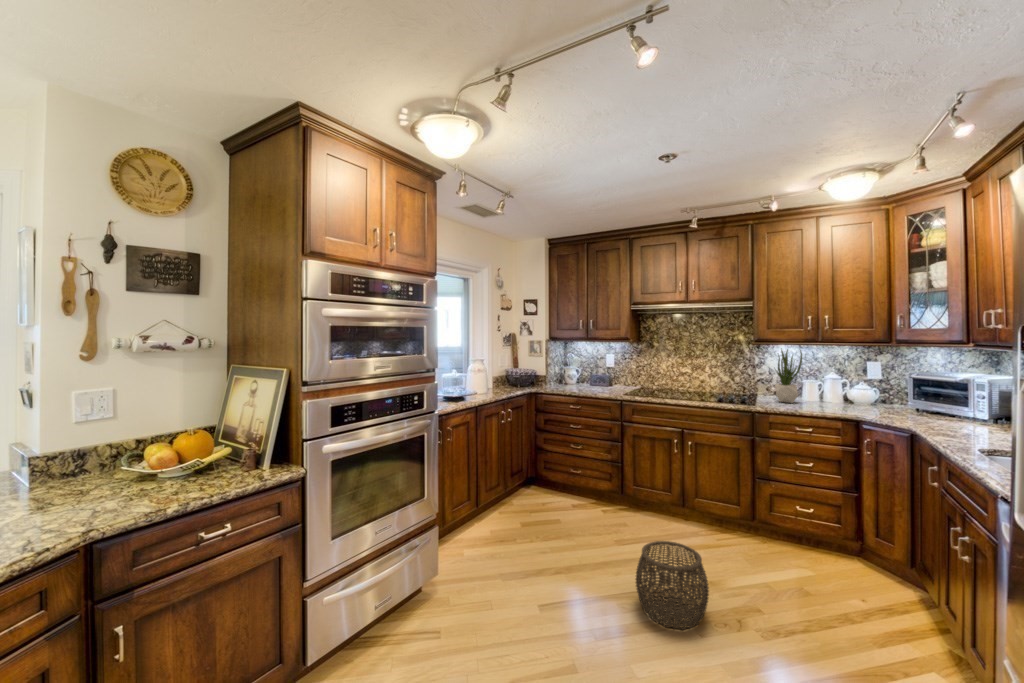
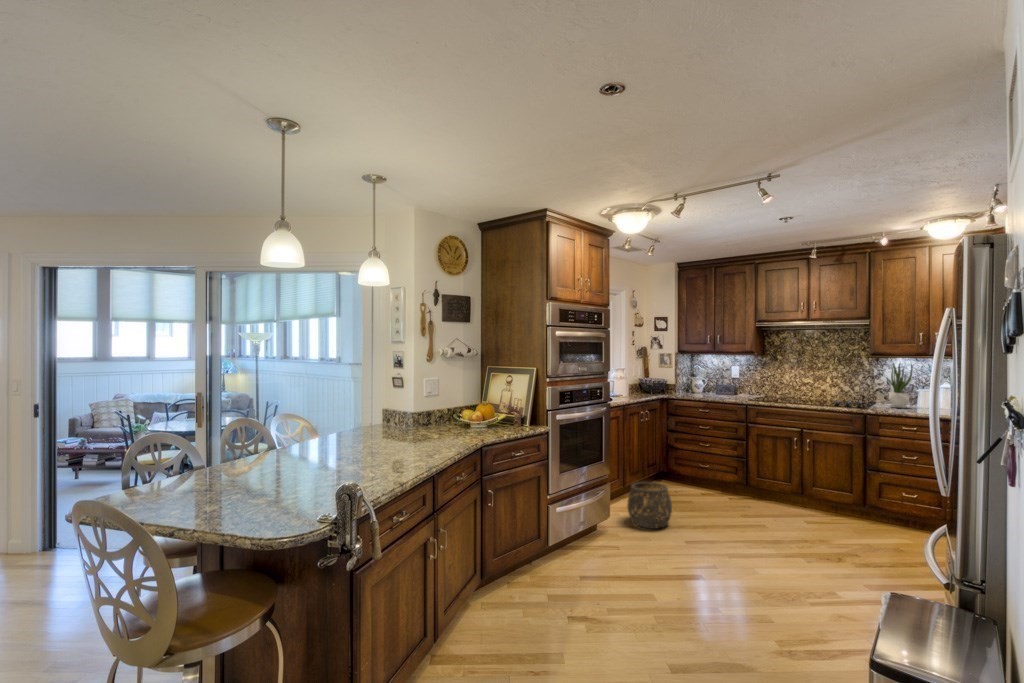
woven basket: present [636,541,709,629] -> present [627,482,672,528]

